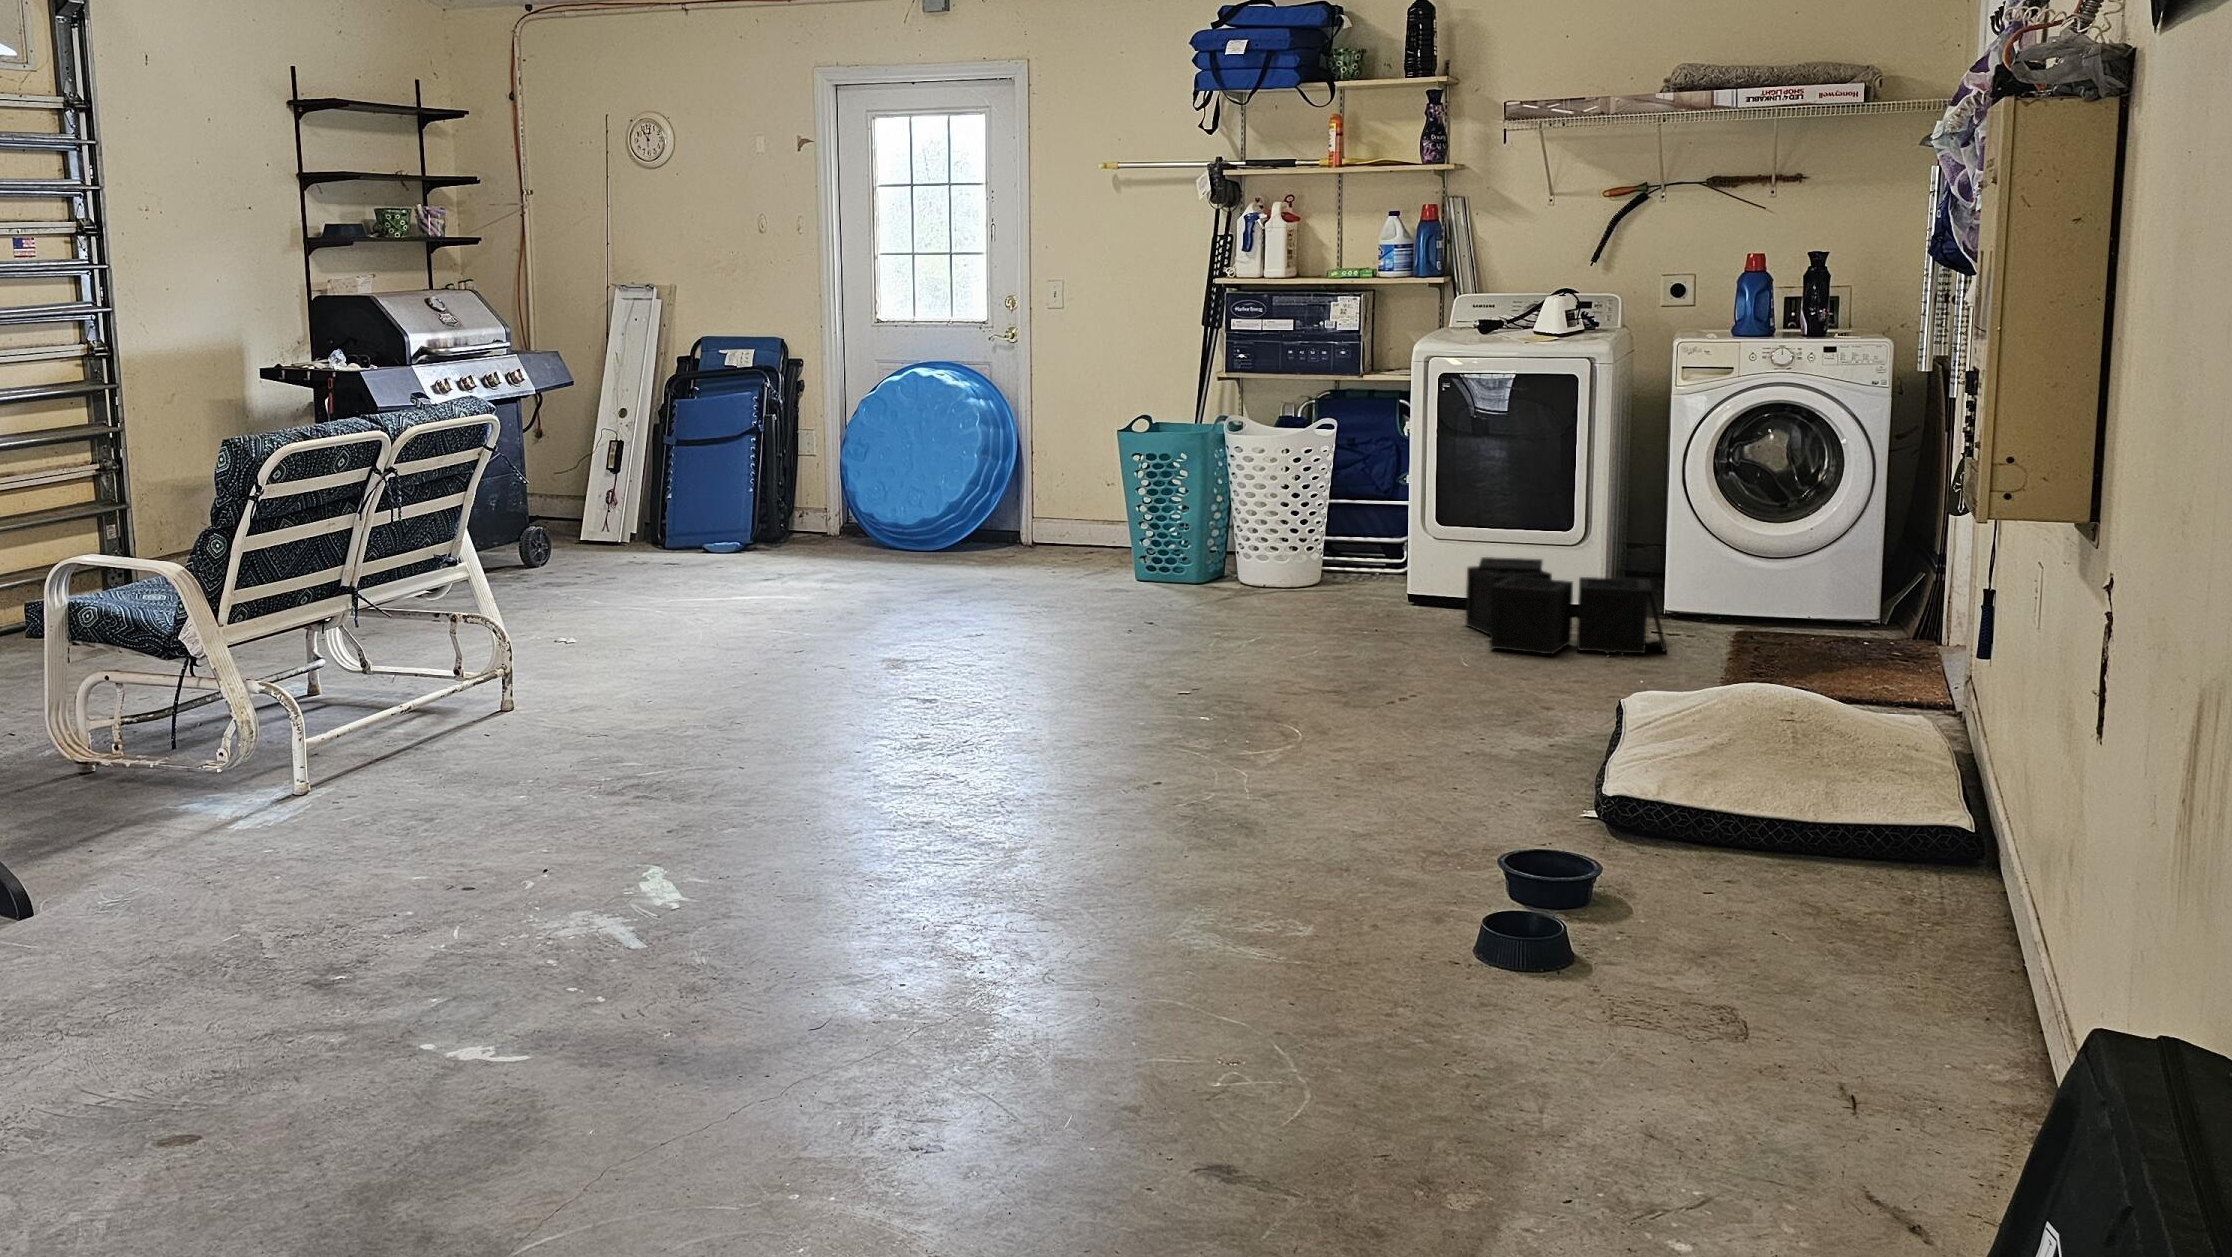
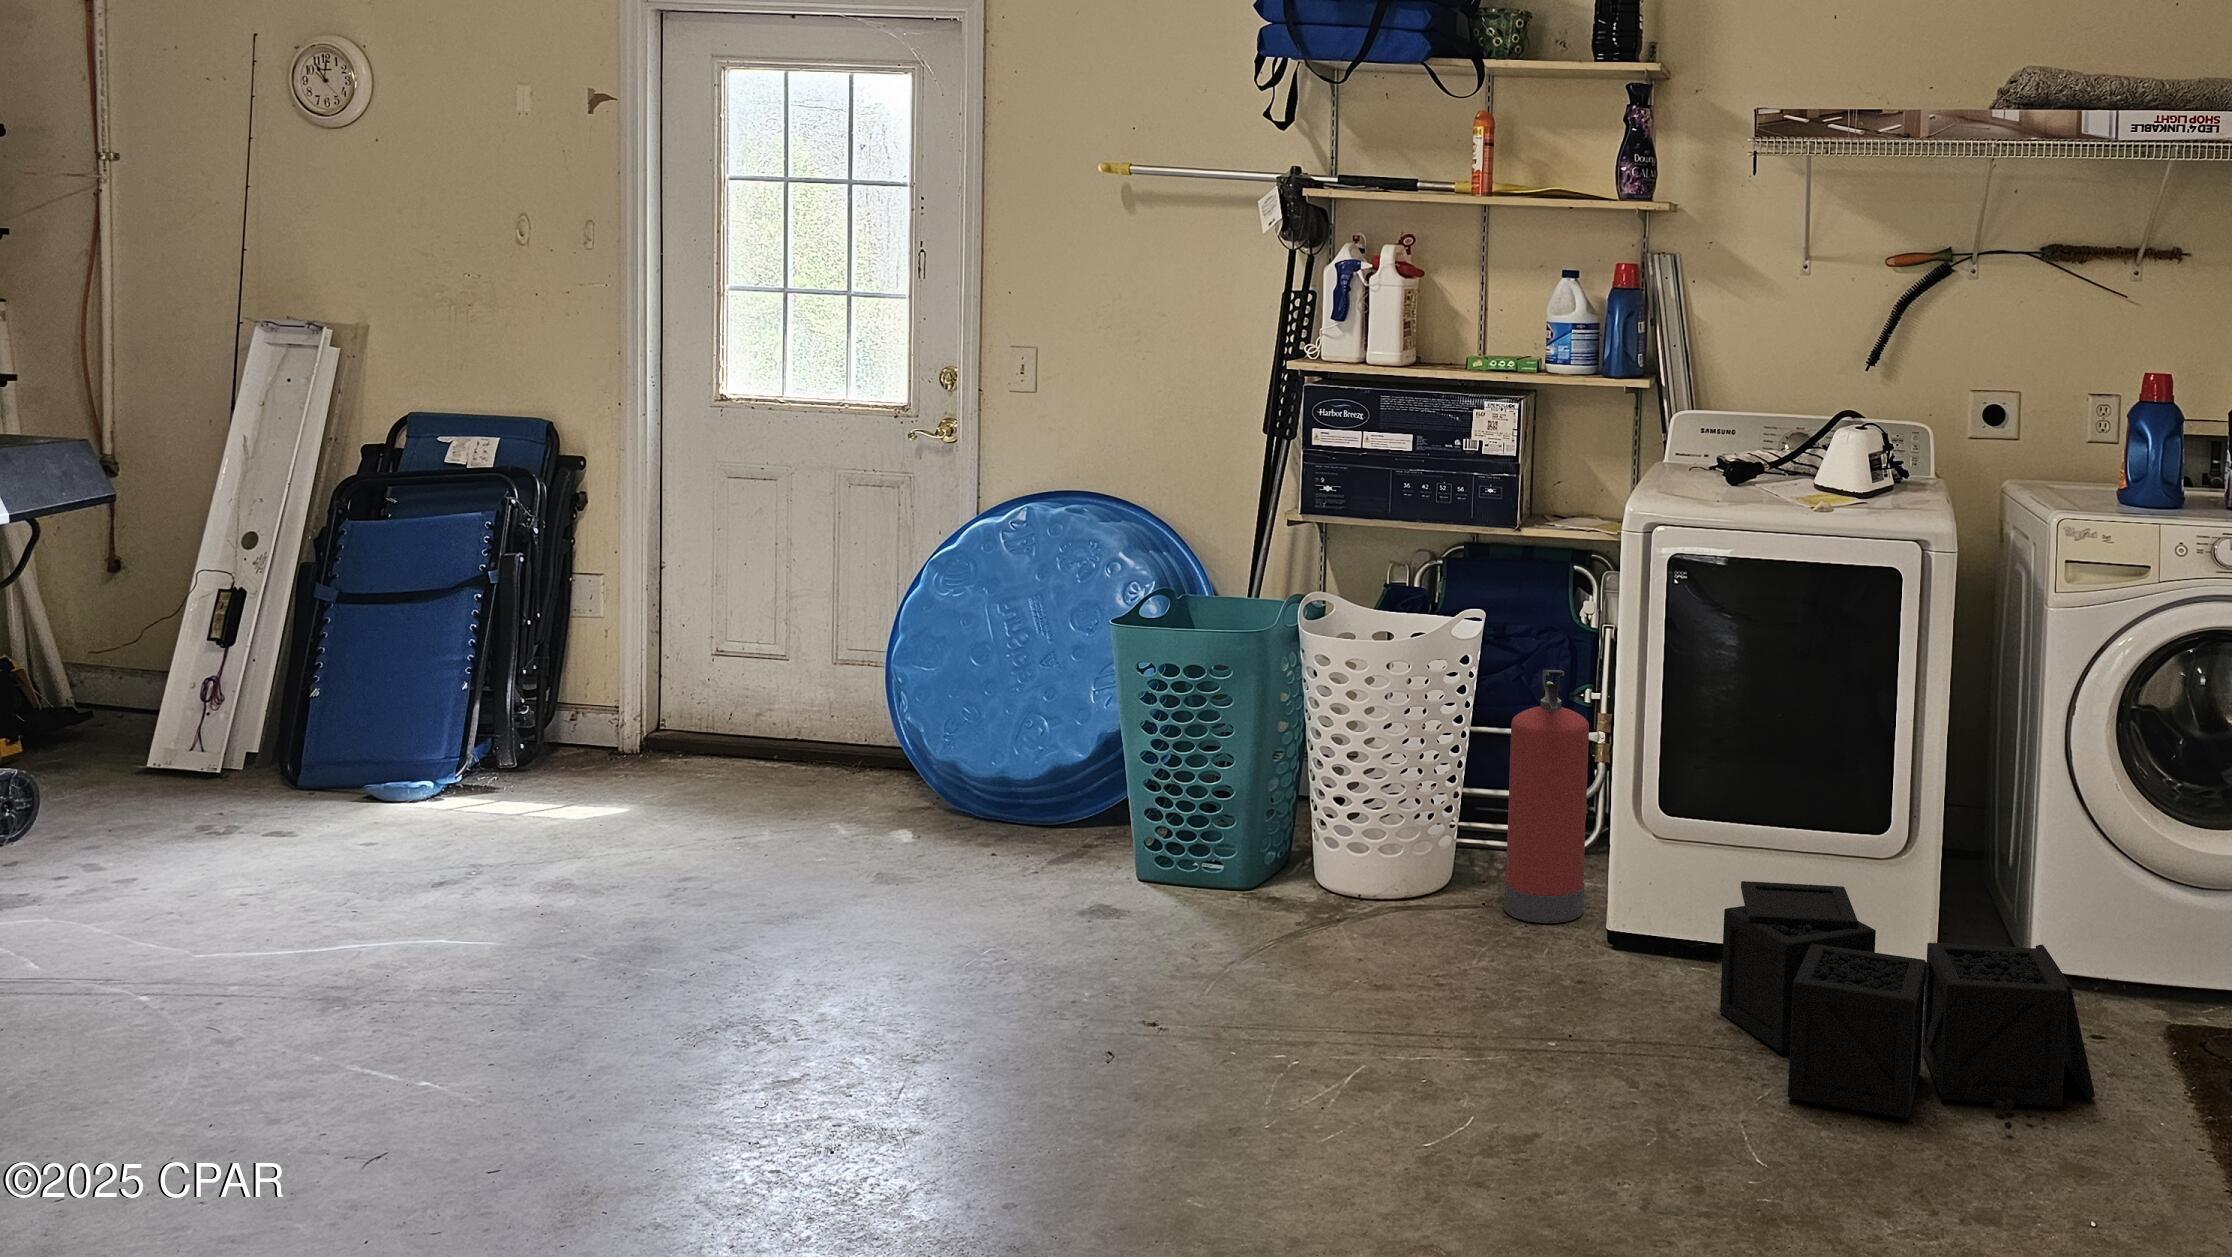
fire extinguisher: none [1350,448,1400,597] -> present [1504,670,1589,923]

